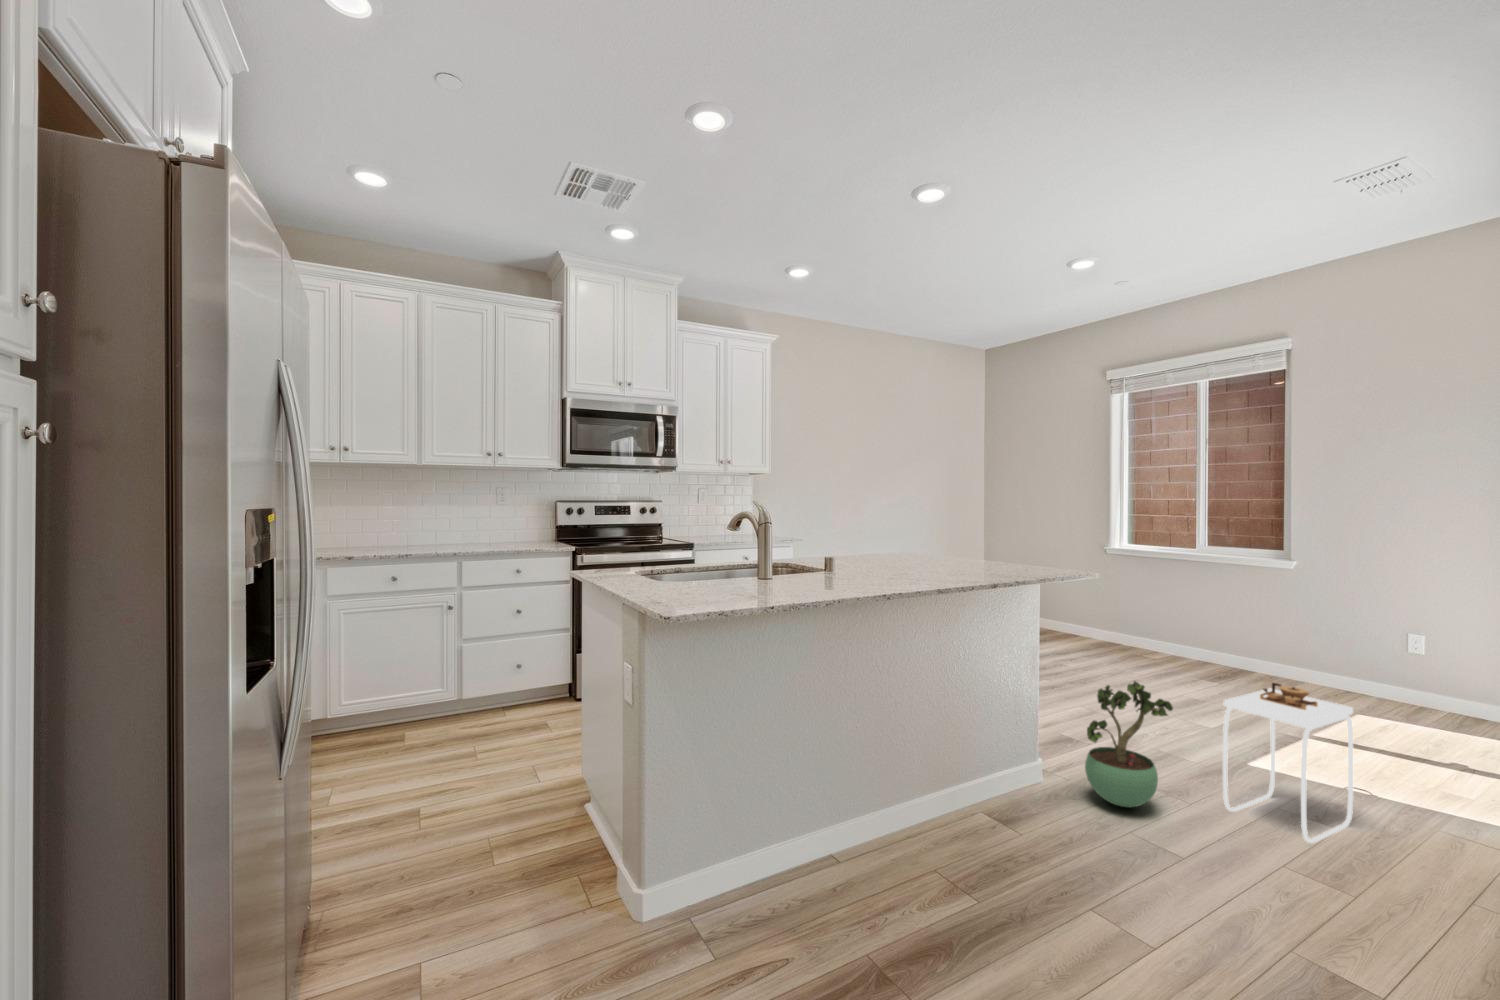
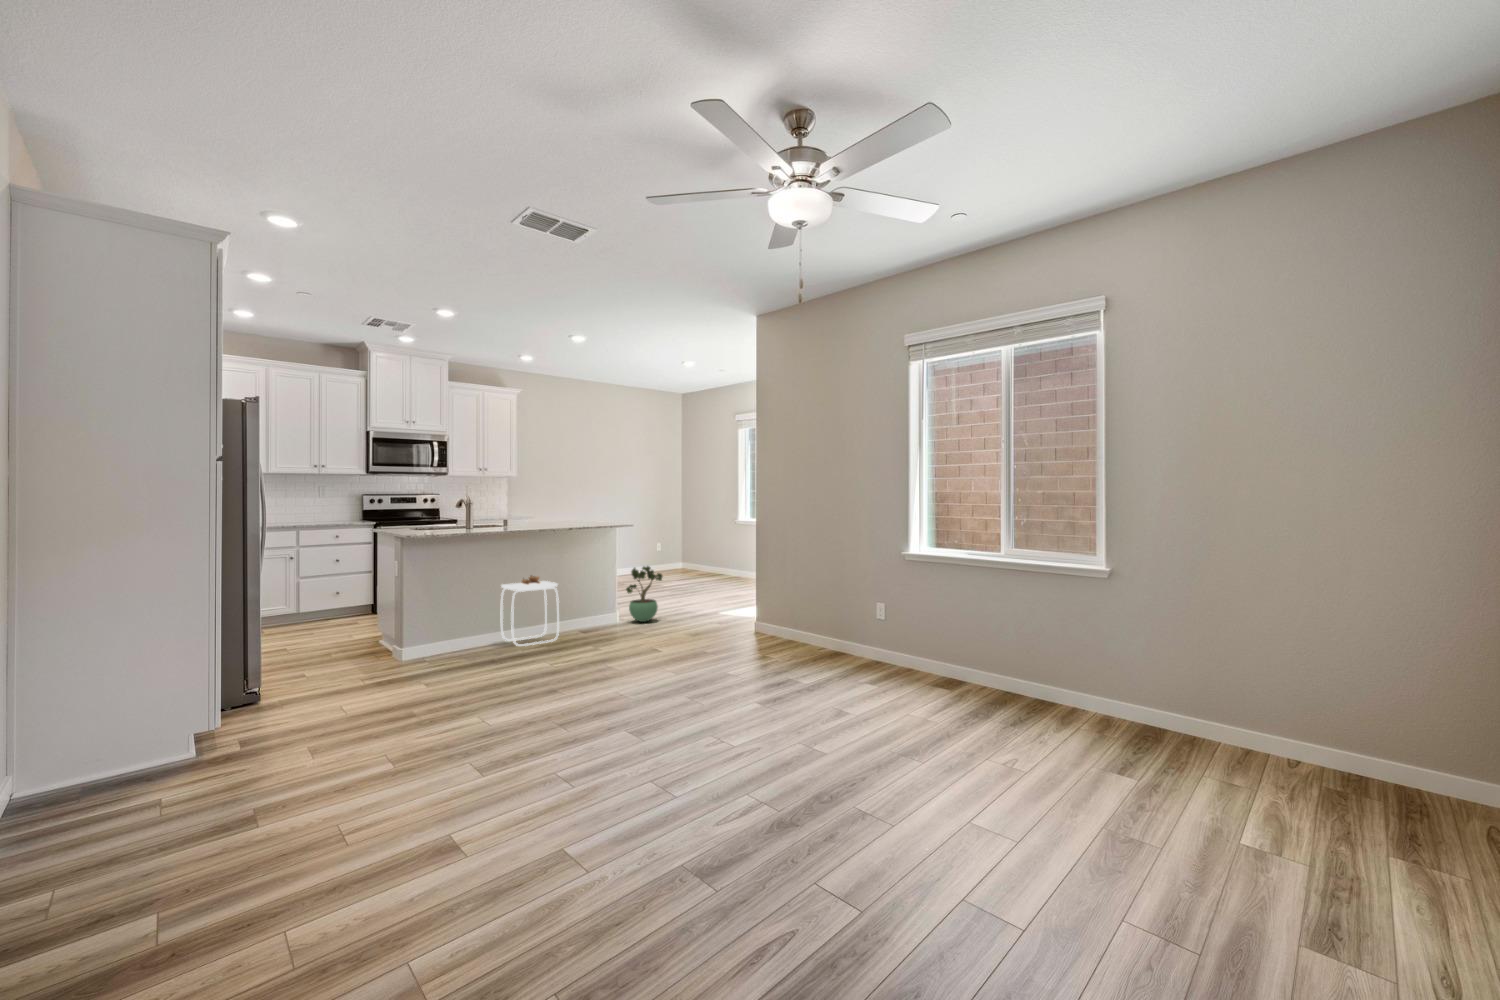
side table: present [1223,683,1353,843] -> present [501,576,559,646]

